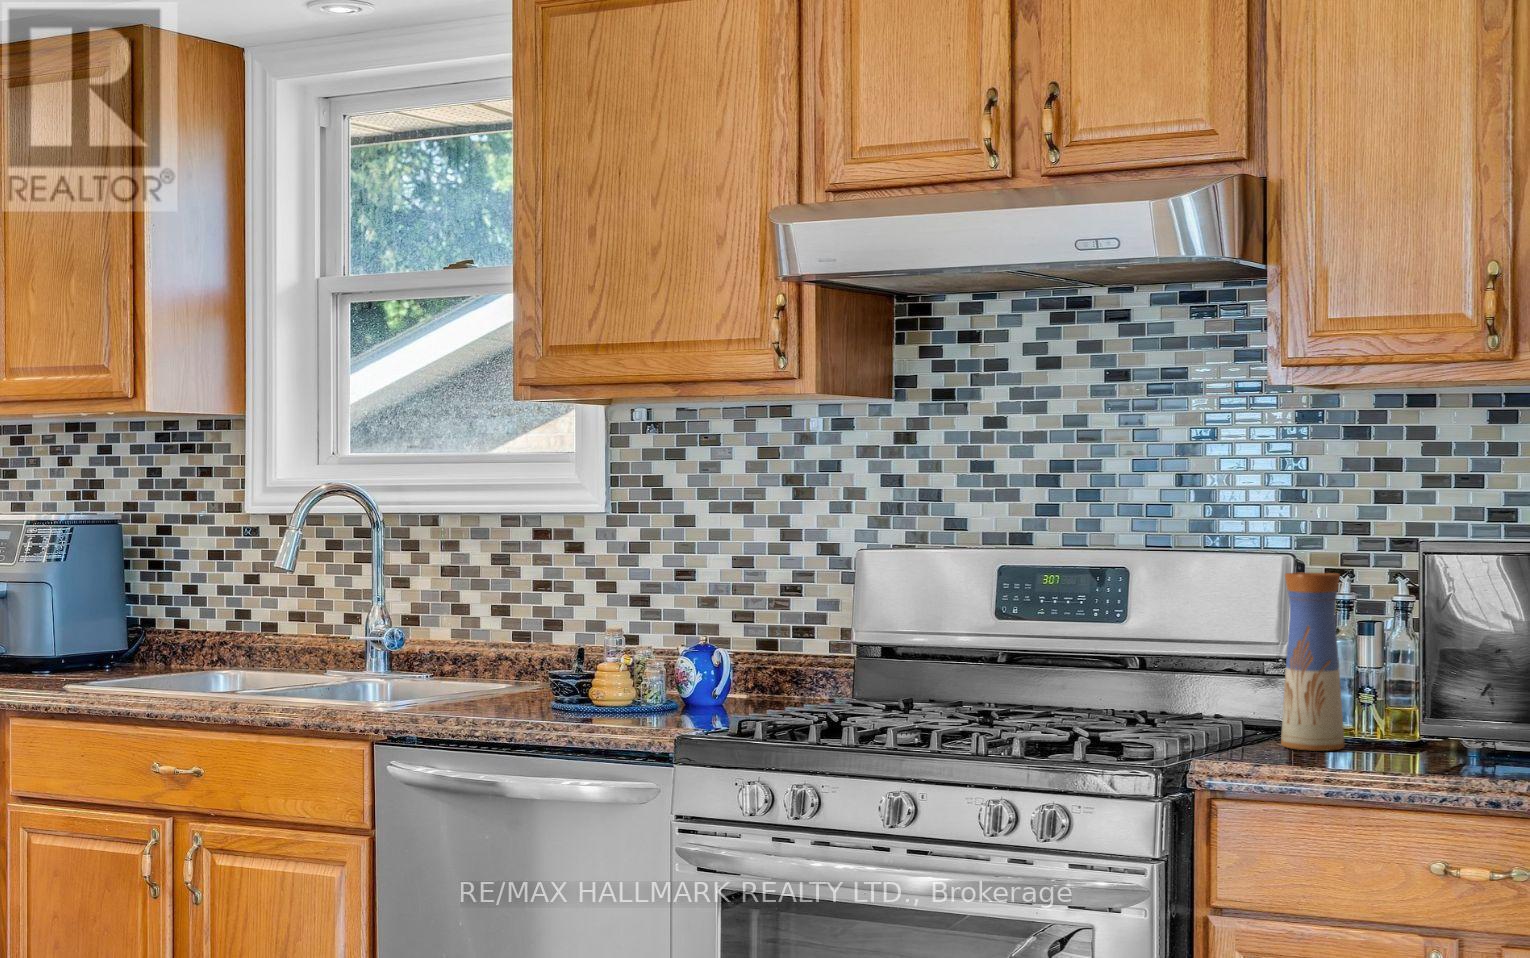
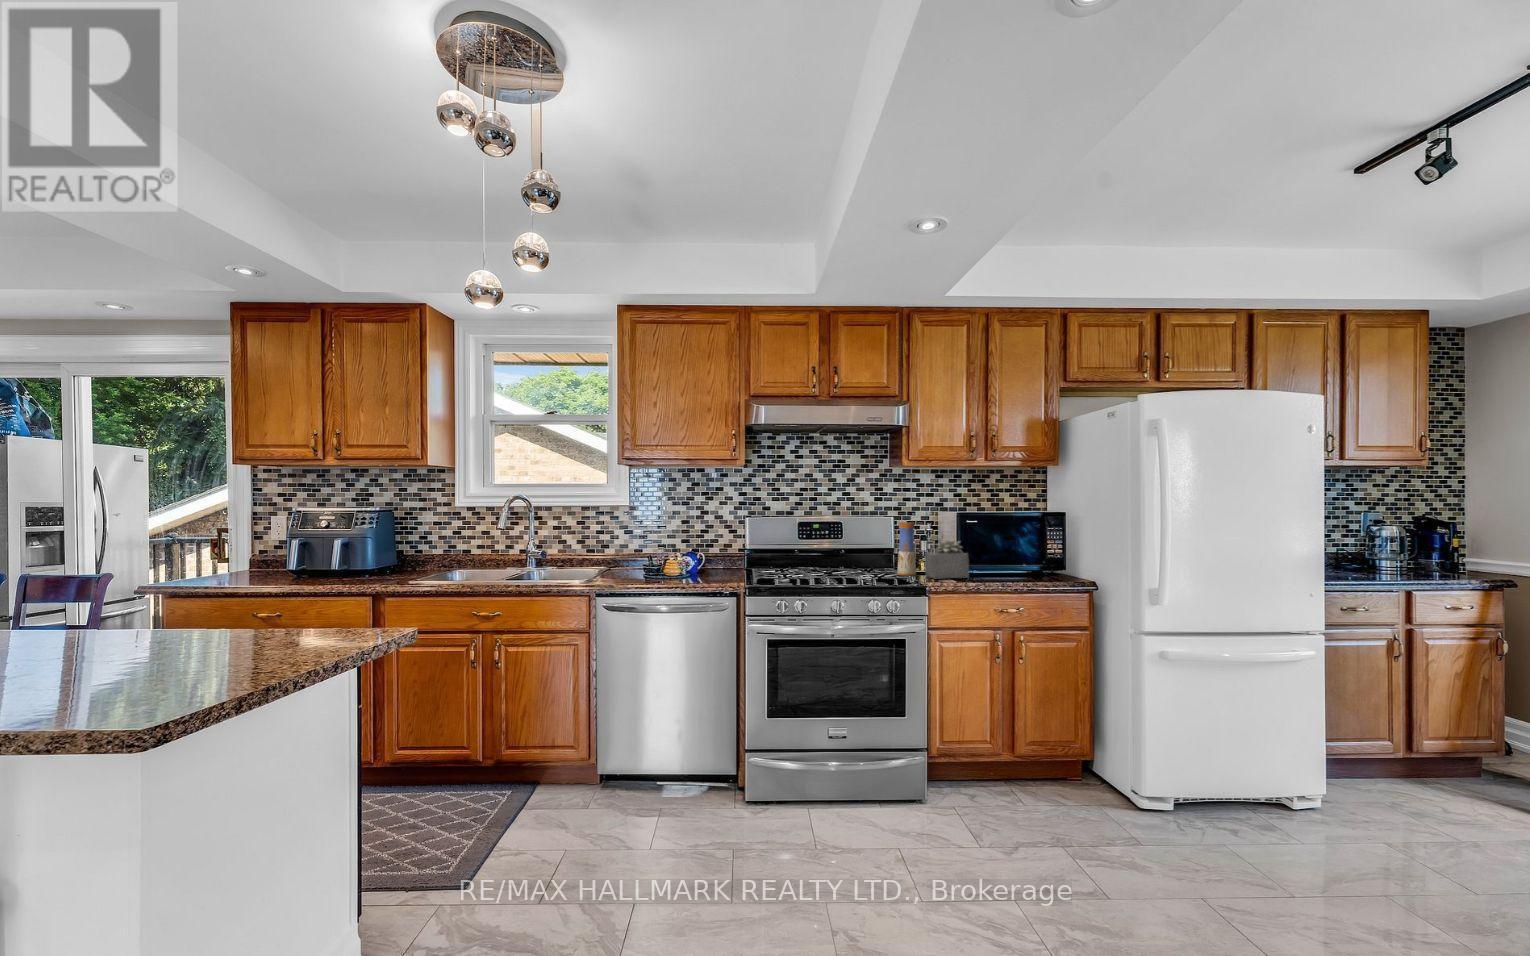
succulent plant: none [1340,630,1476,771] -> present [925,539,969,578]

